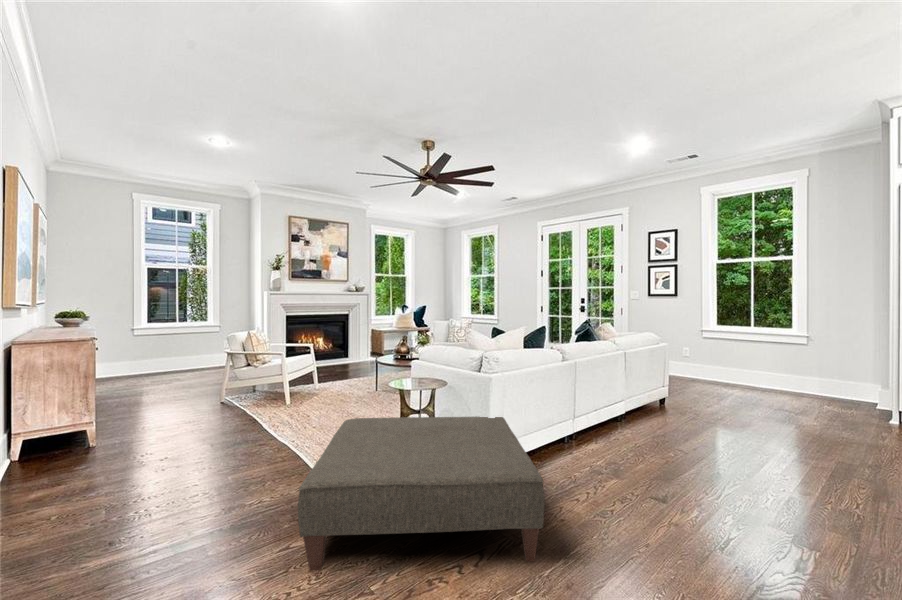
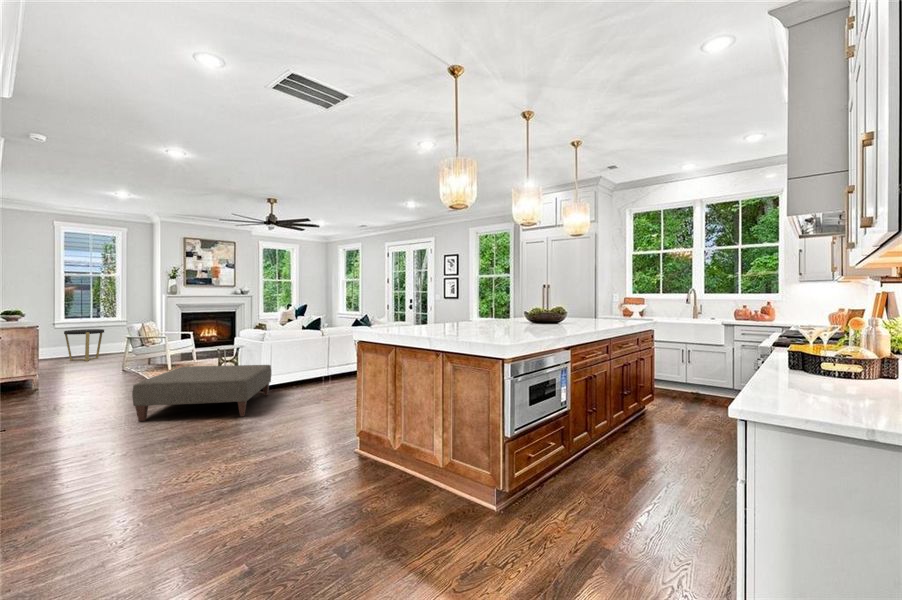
side table: none [144,338,193,382] -> present [64,329,104,361]

